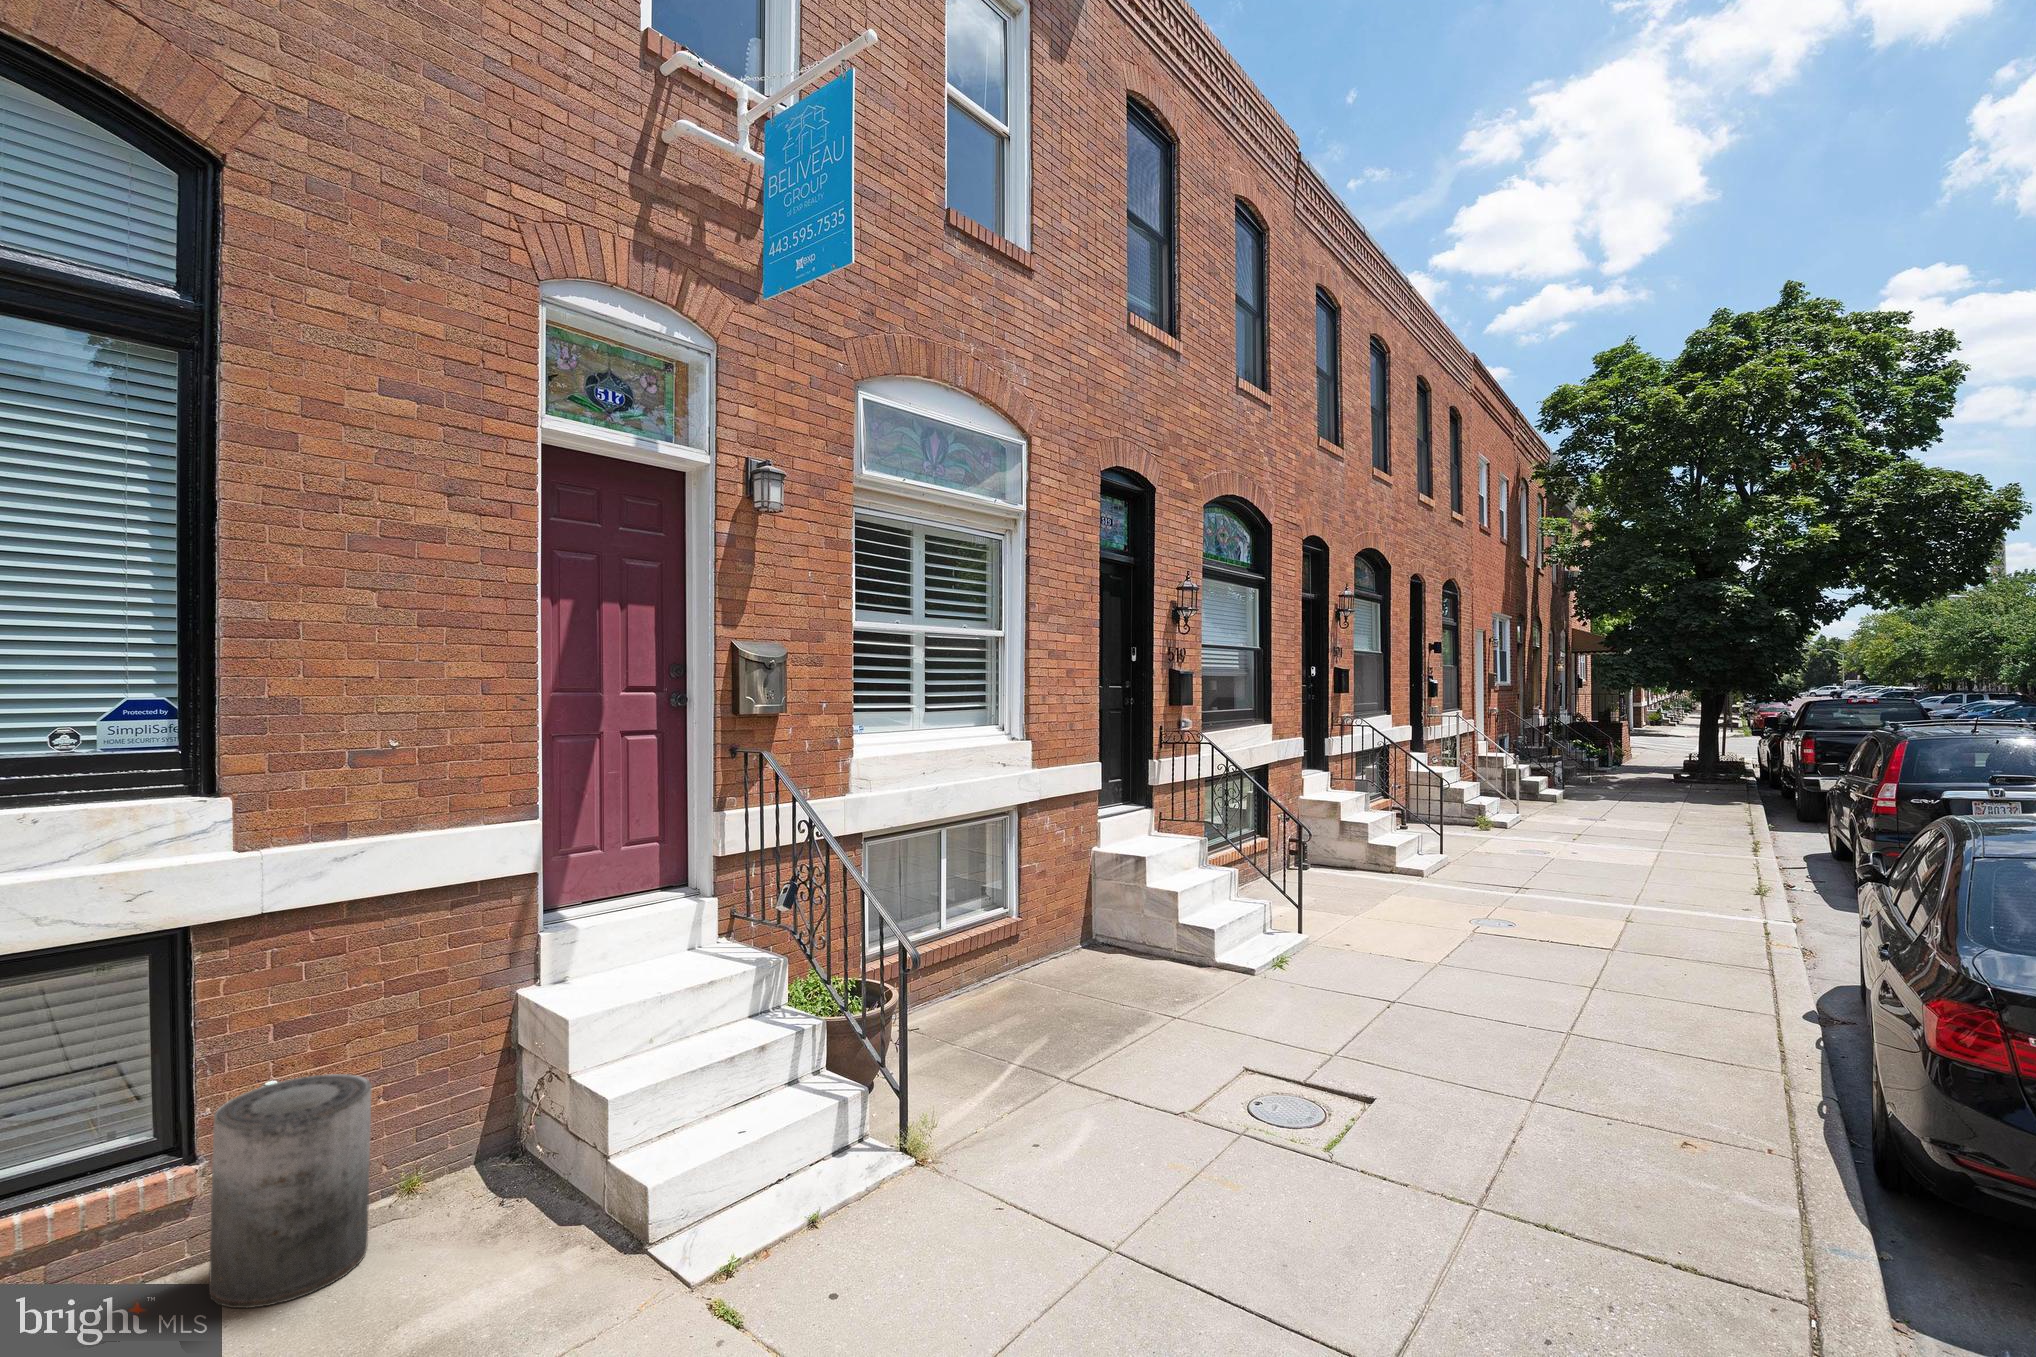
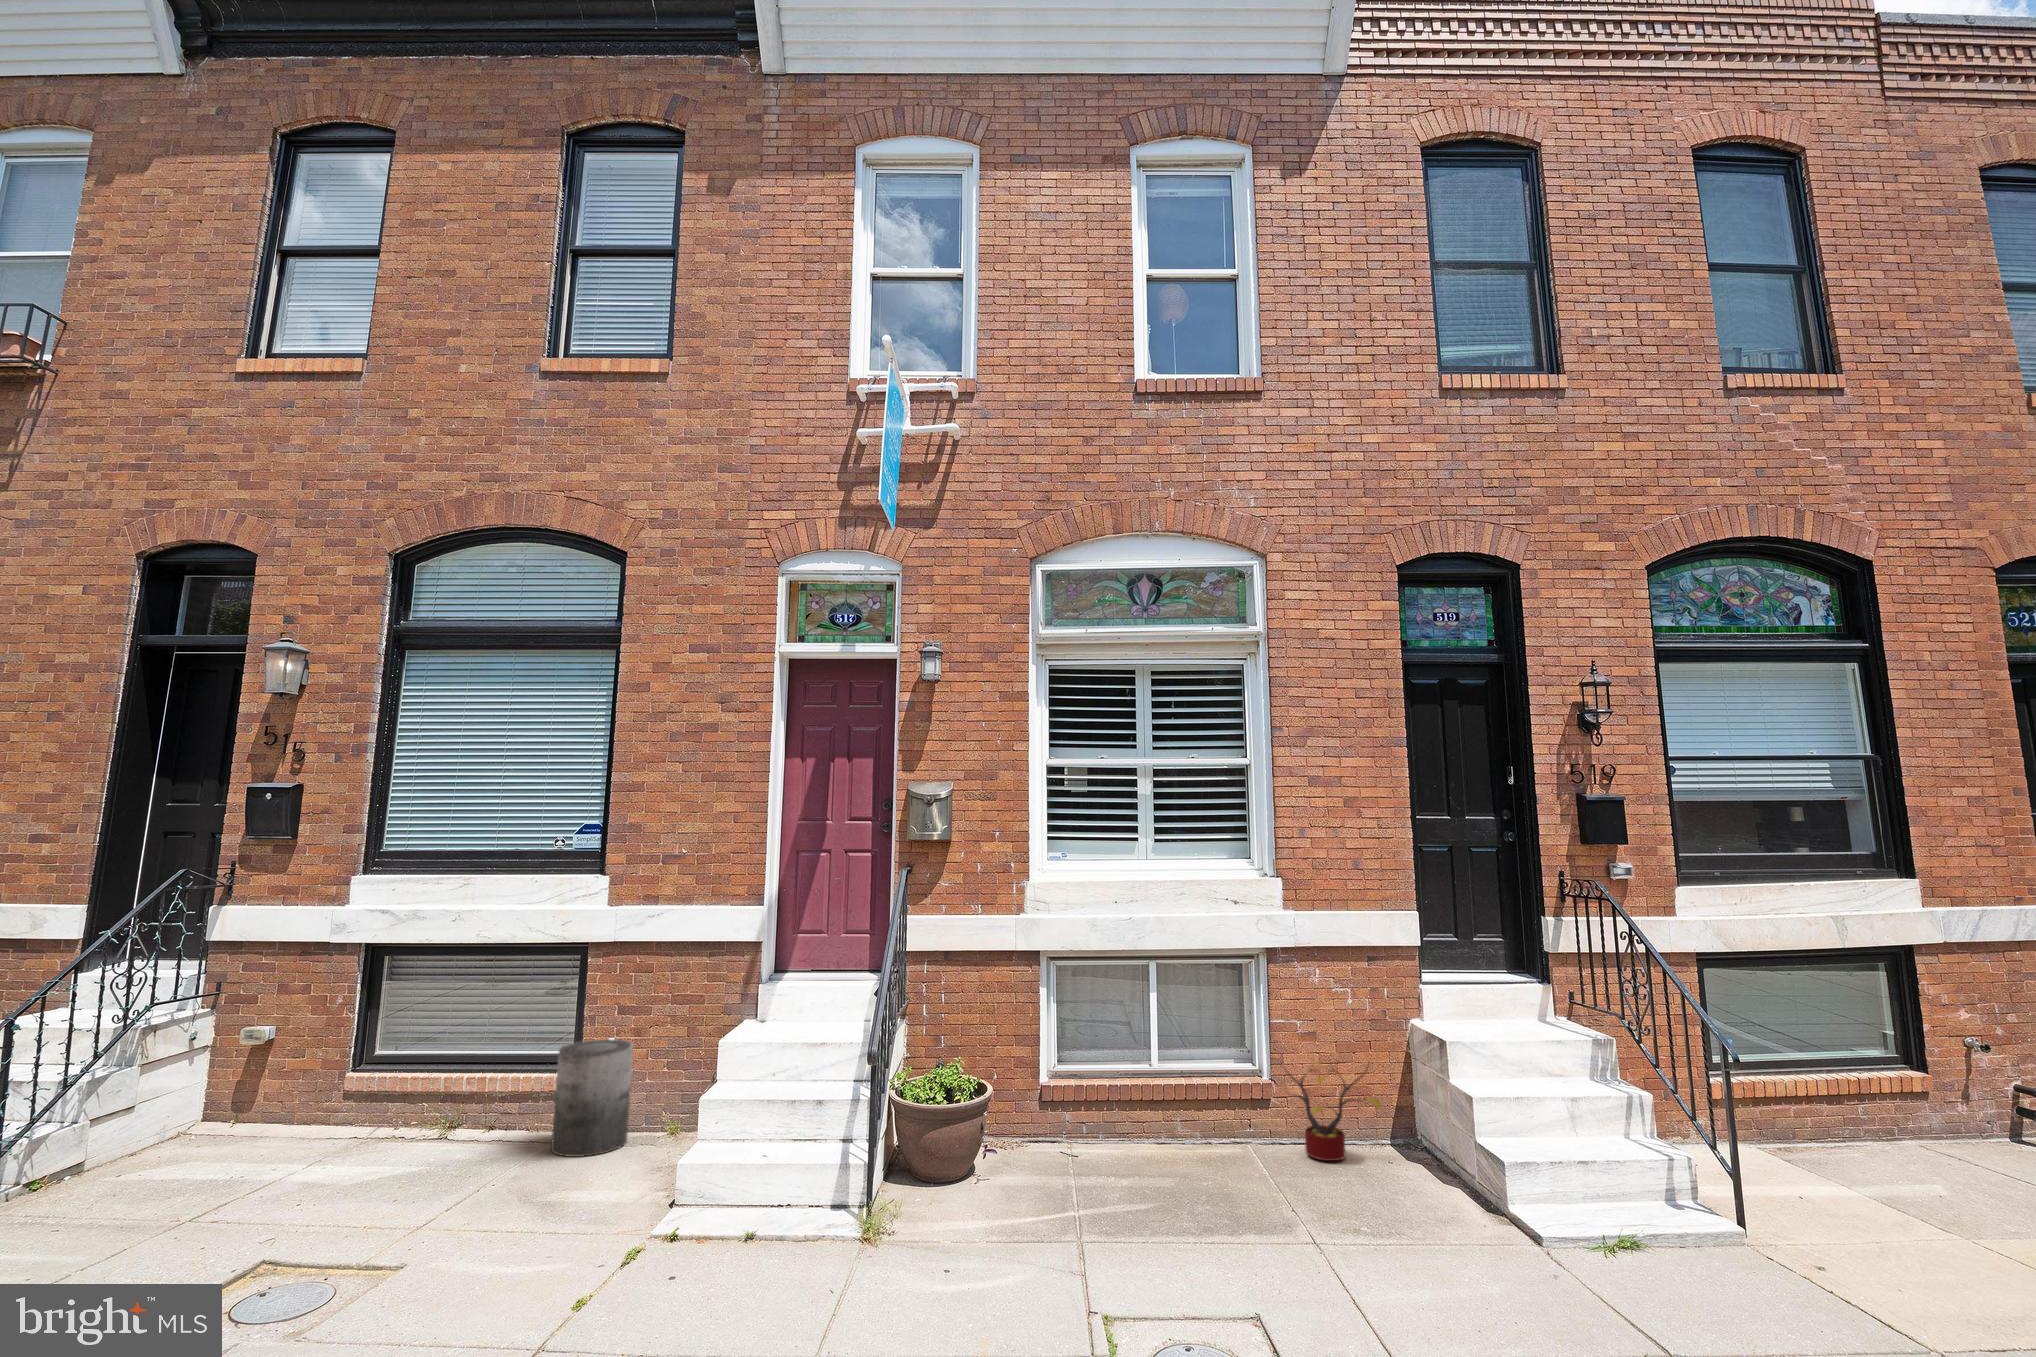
decorative plant: none [1026,890,1116,979] -> present [1281,1061,1381,1161]

